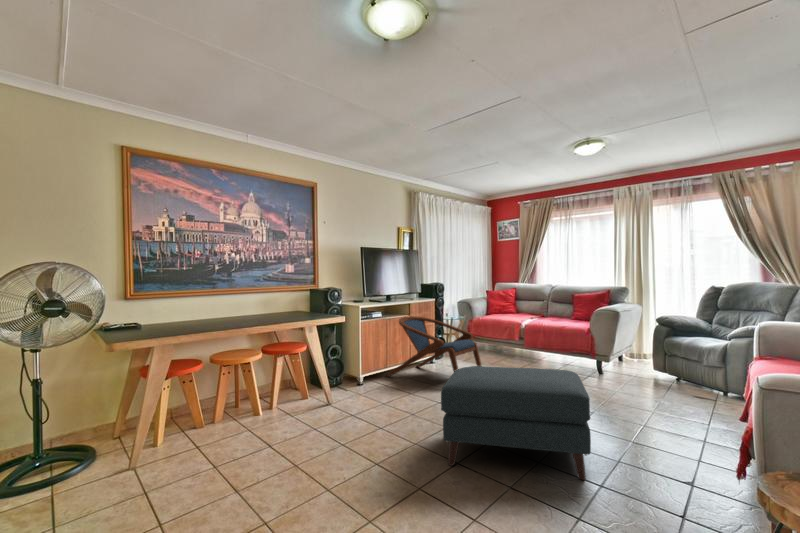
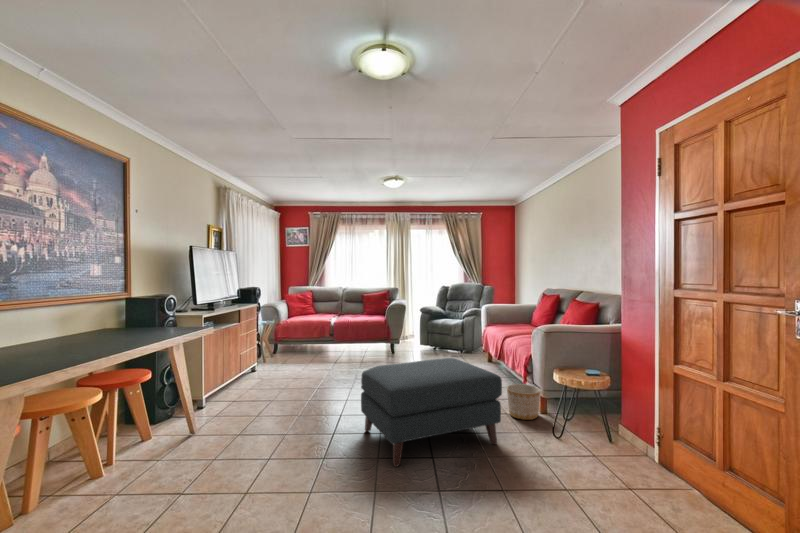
armchair: present [386,316,481,377] -> none [212,323,320,394]
planter: none [649,420,701,472] -> present [507,384,540,420]

